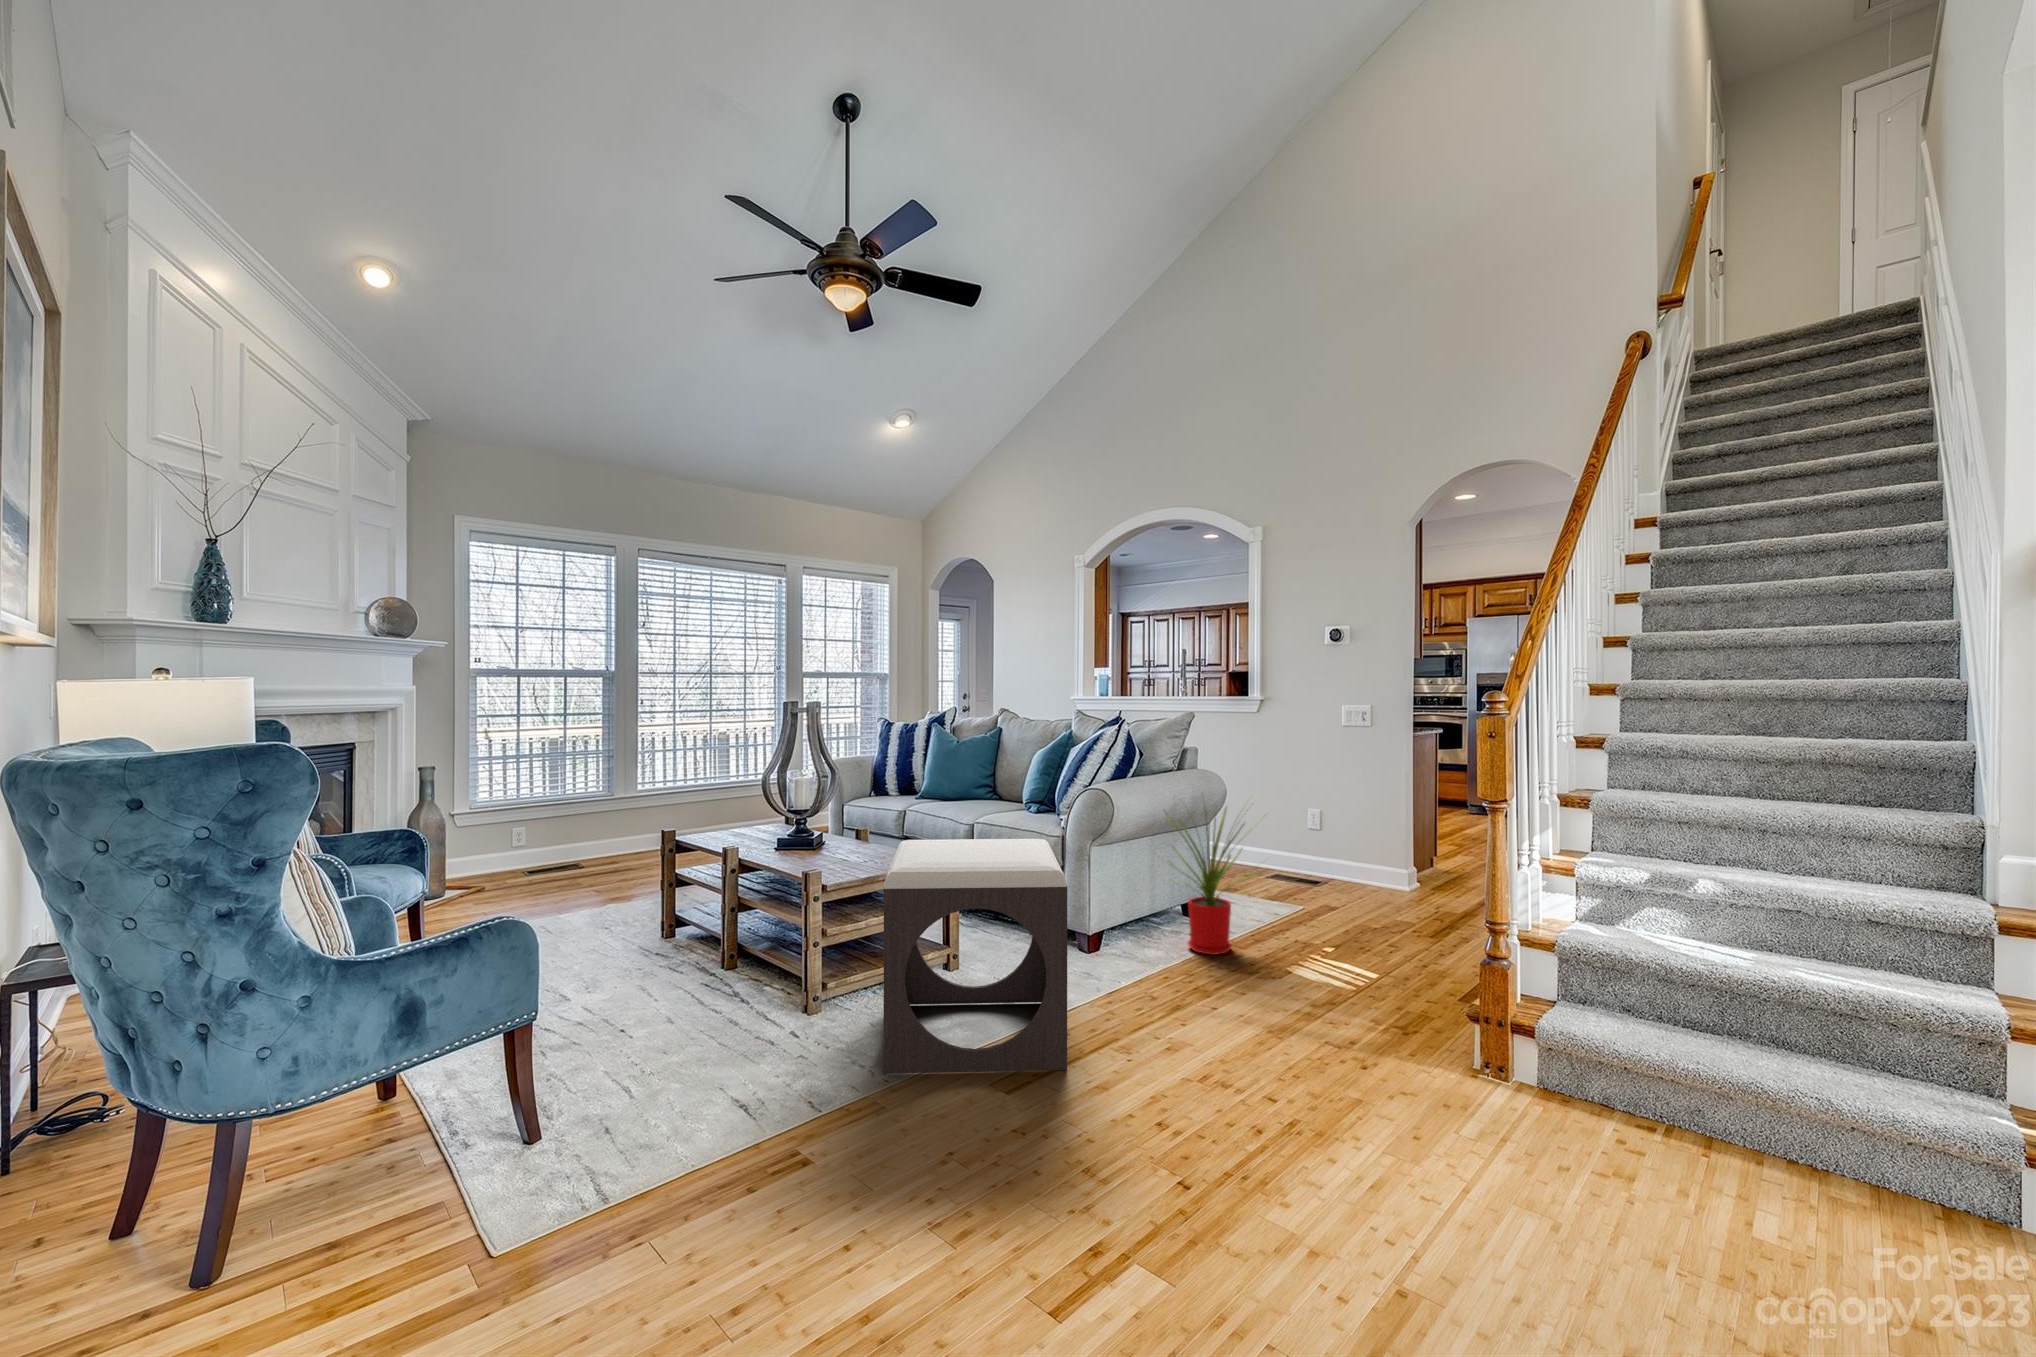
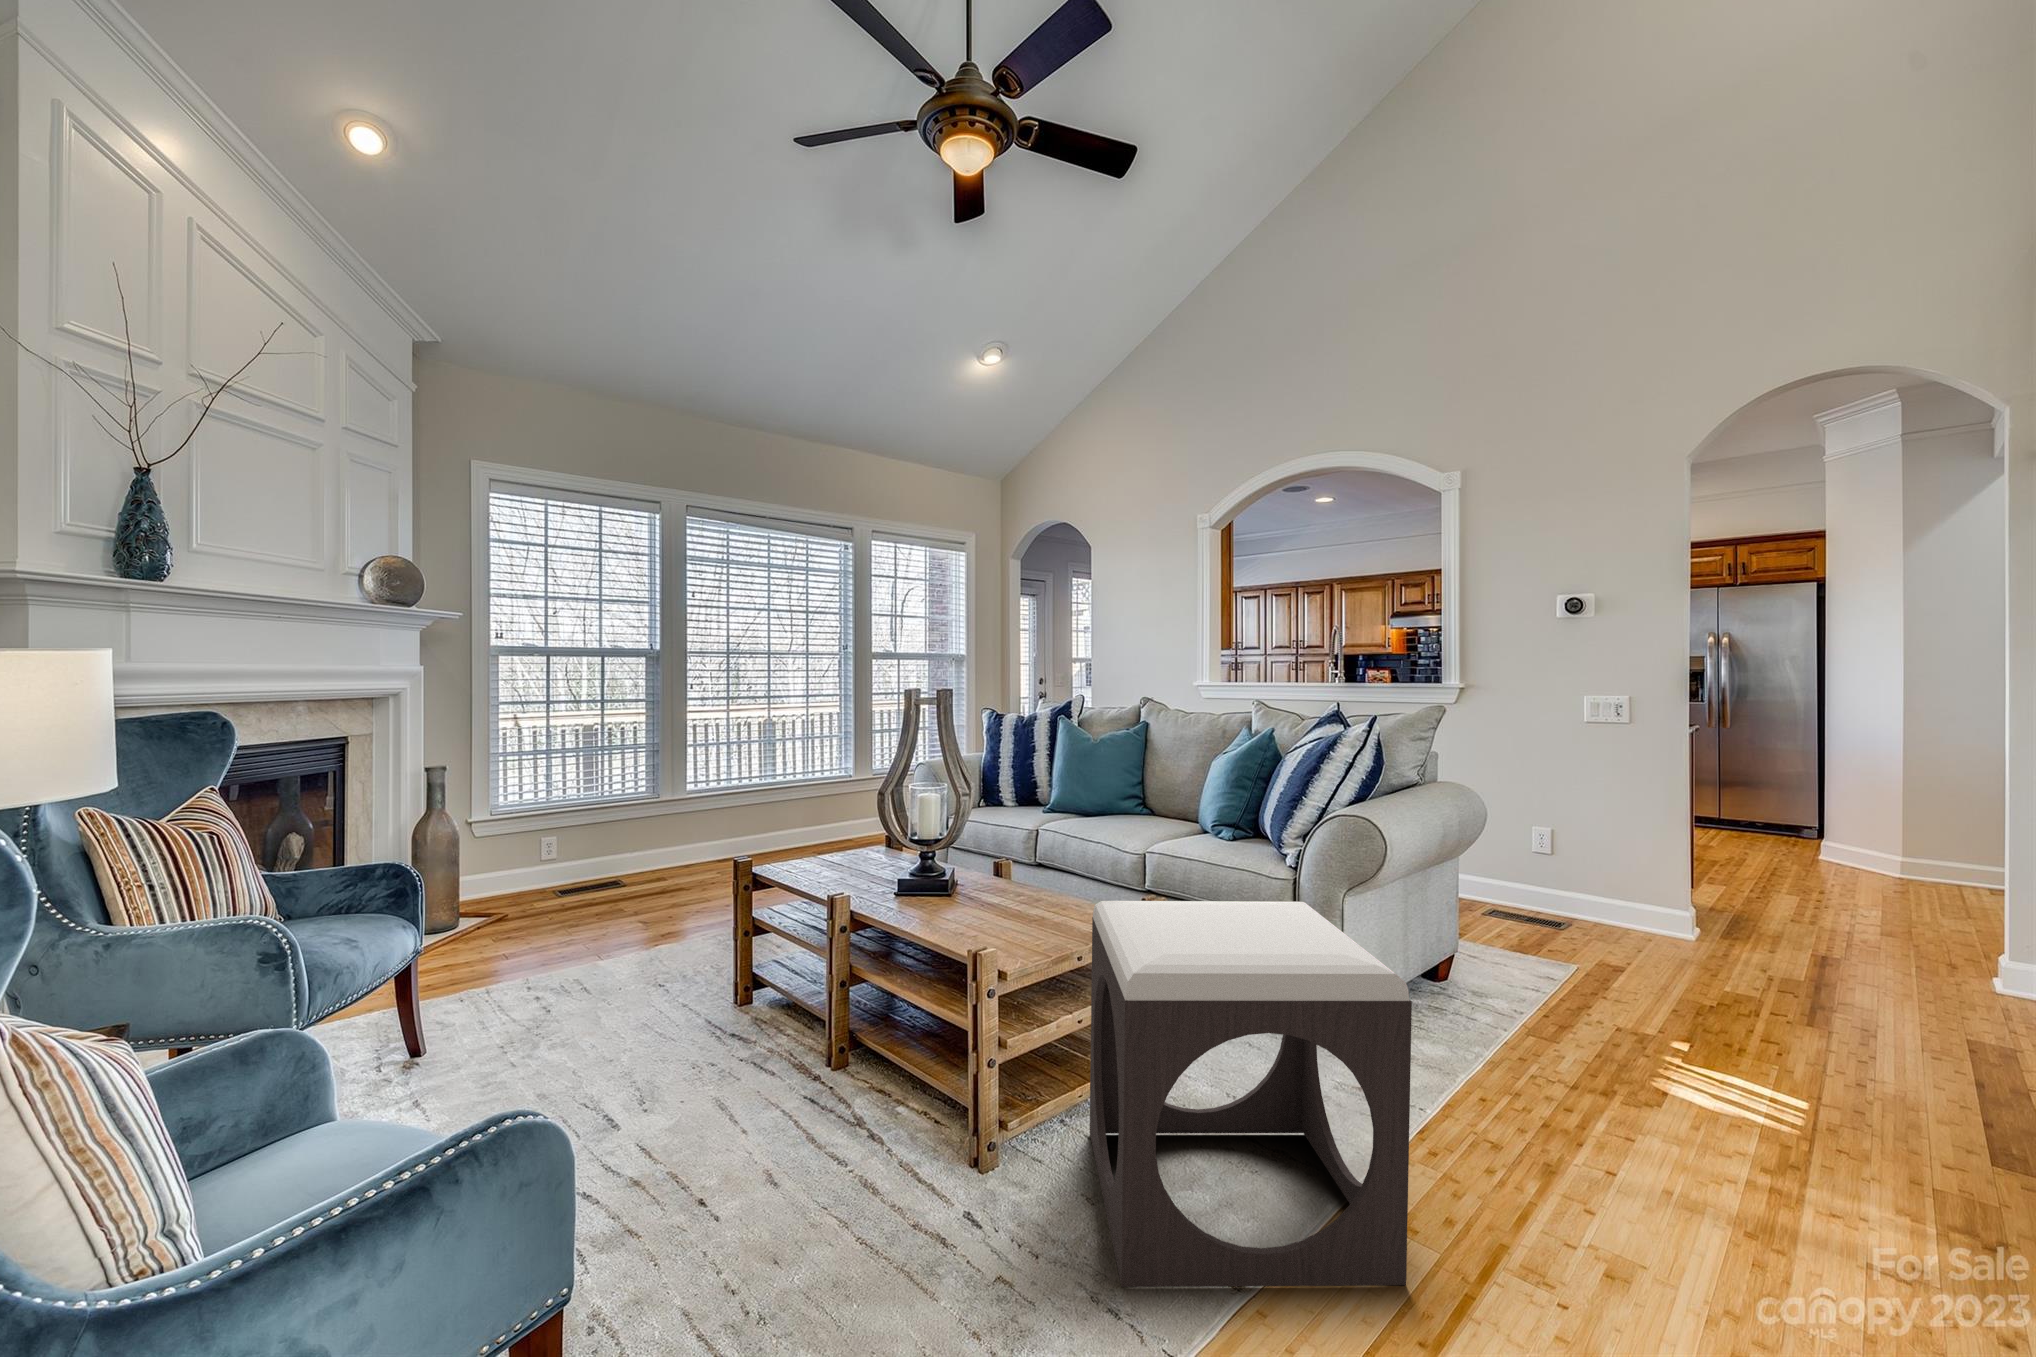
house plant: present [1163,808,1265,955] -> none [1394,820,1564,1045]

